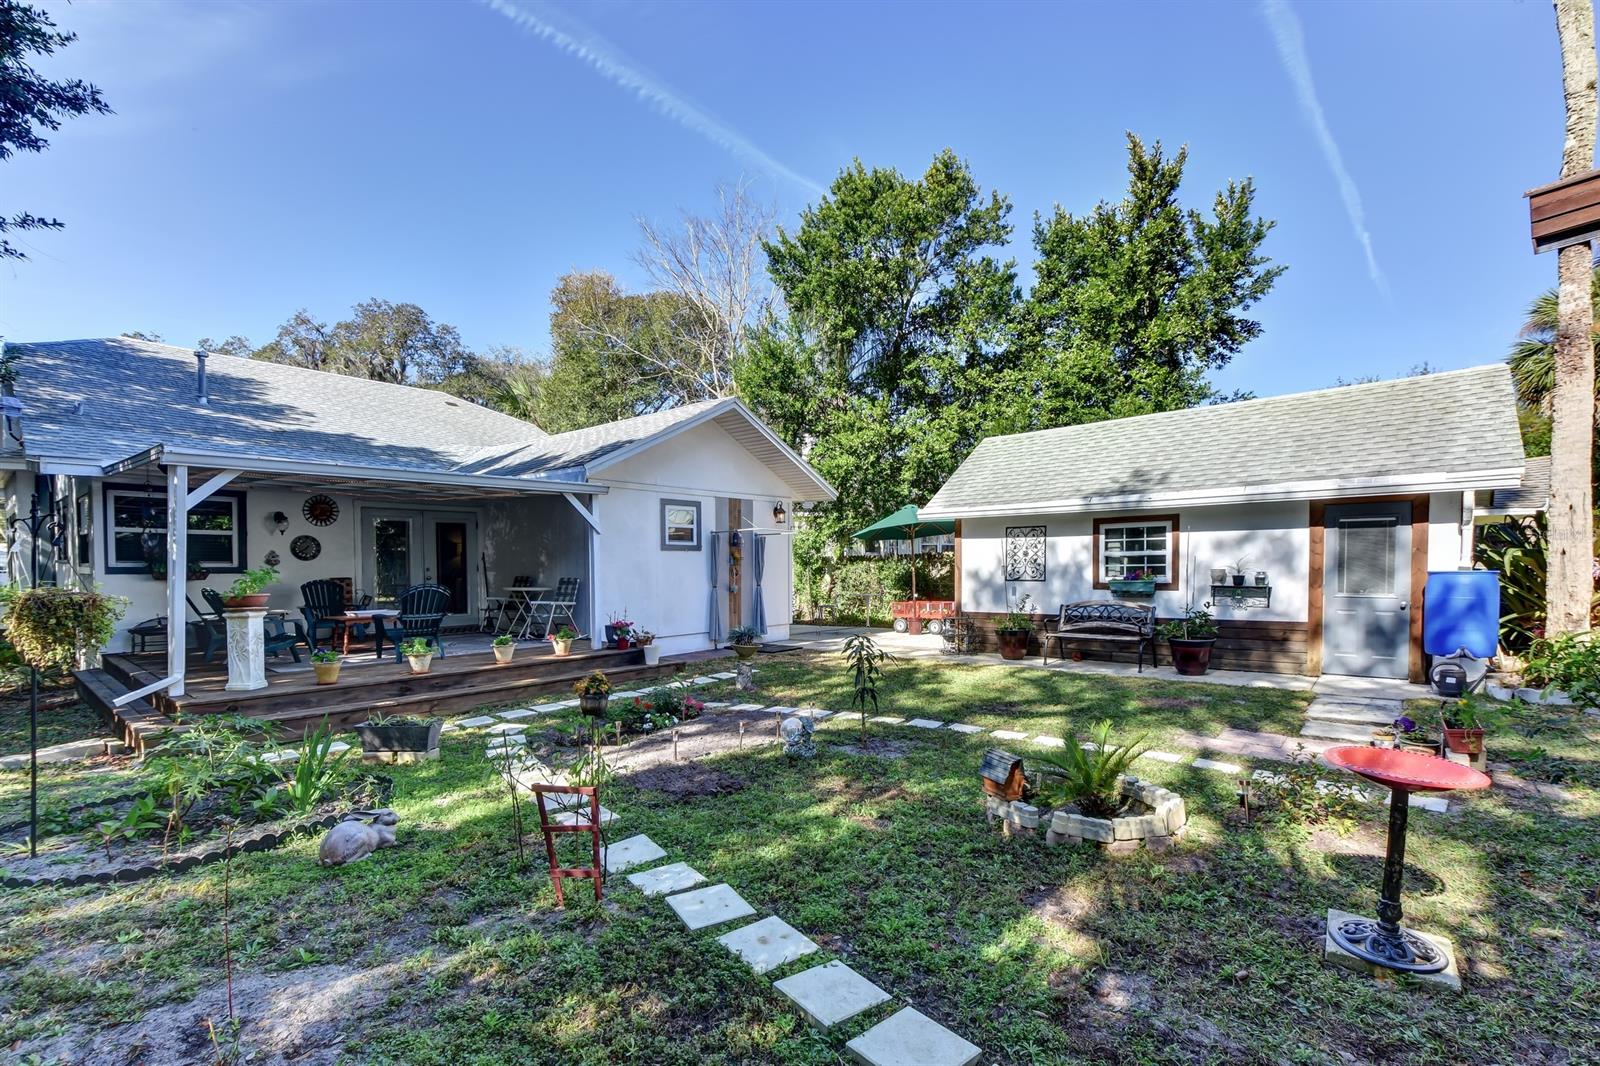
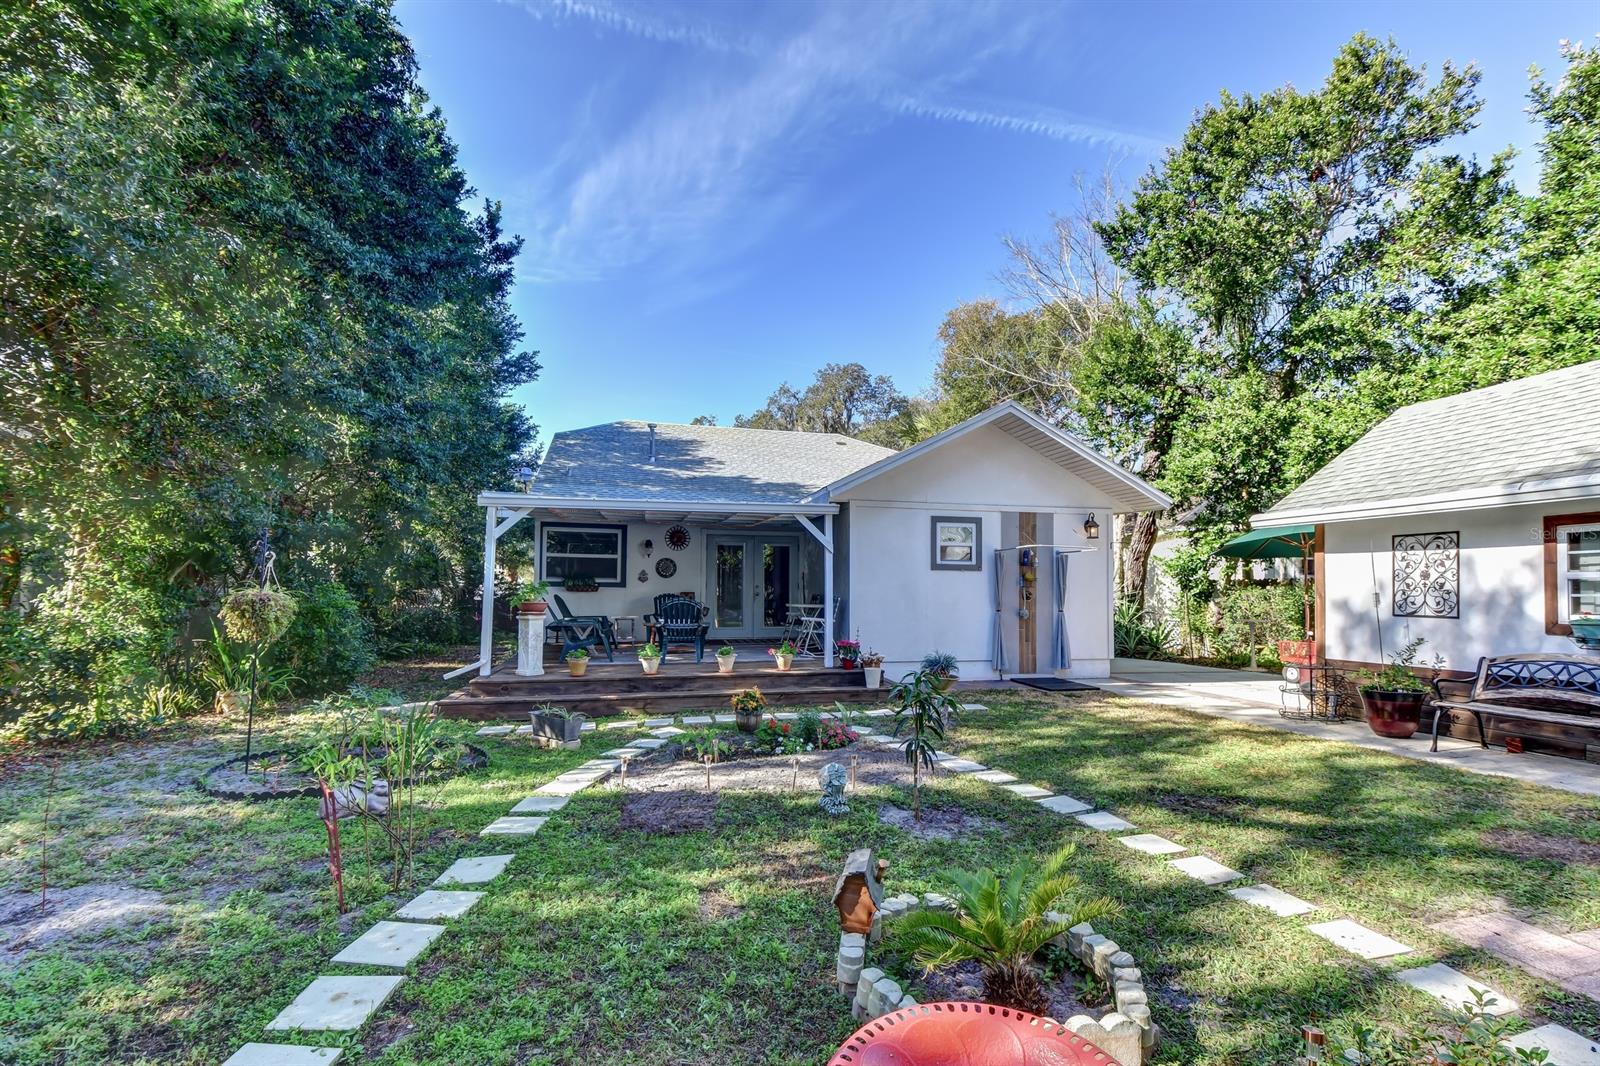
stool: present [816,605,839,636] -> none [1189,630,1217,666]

